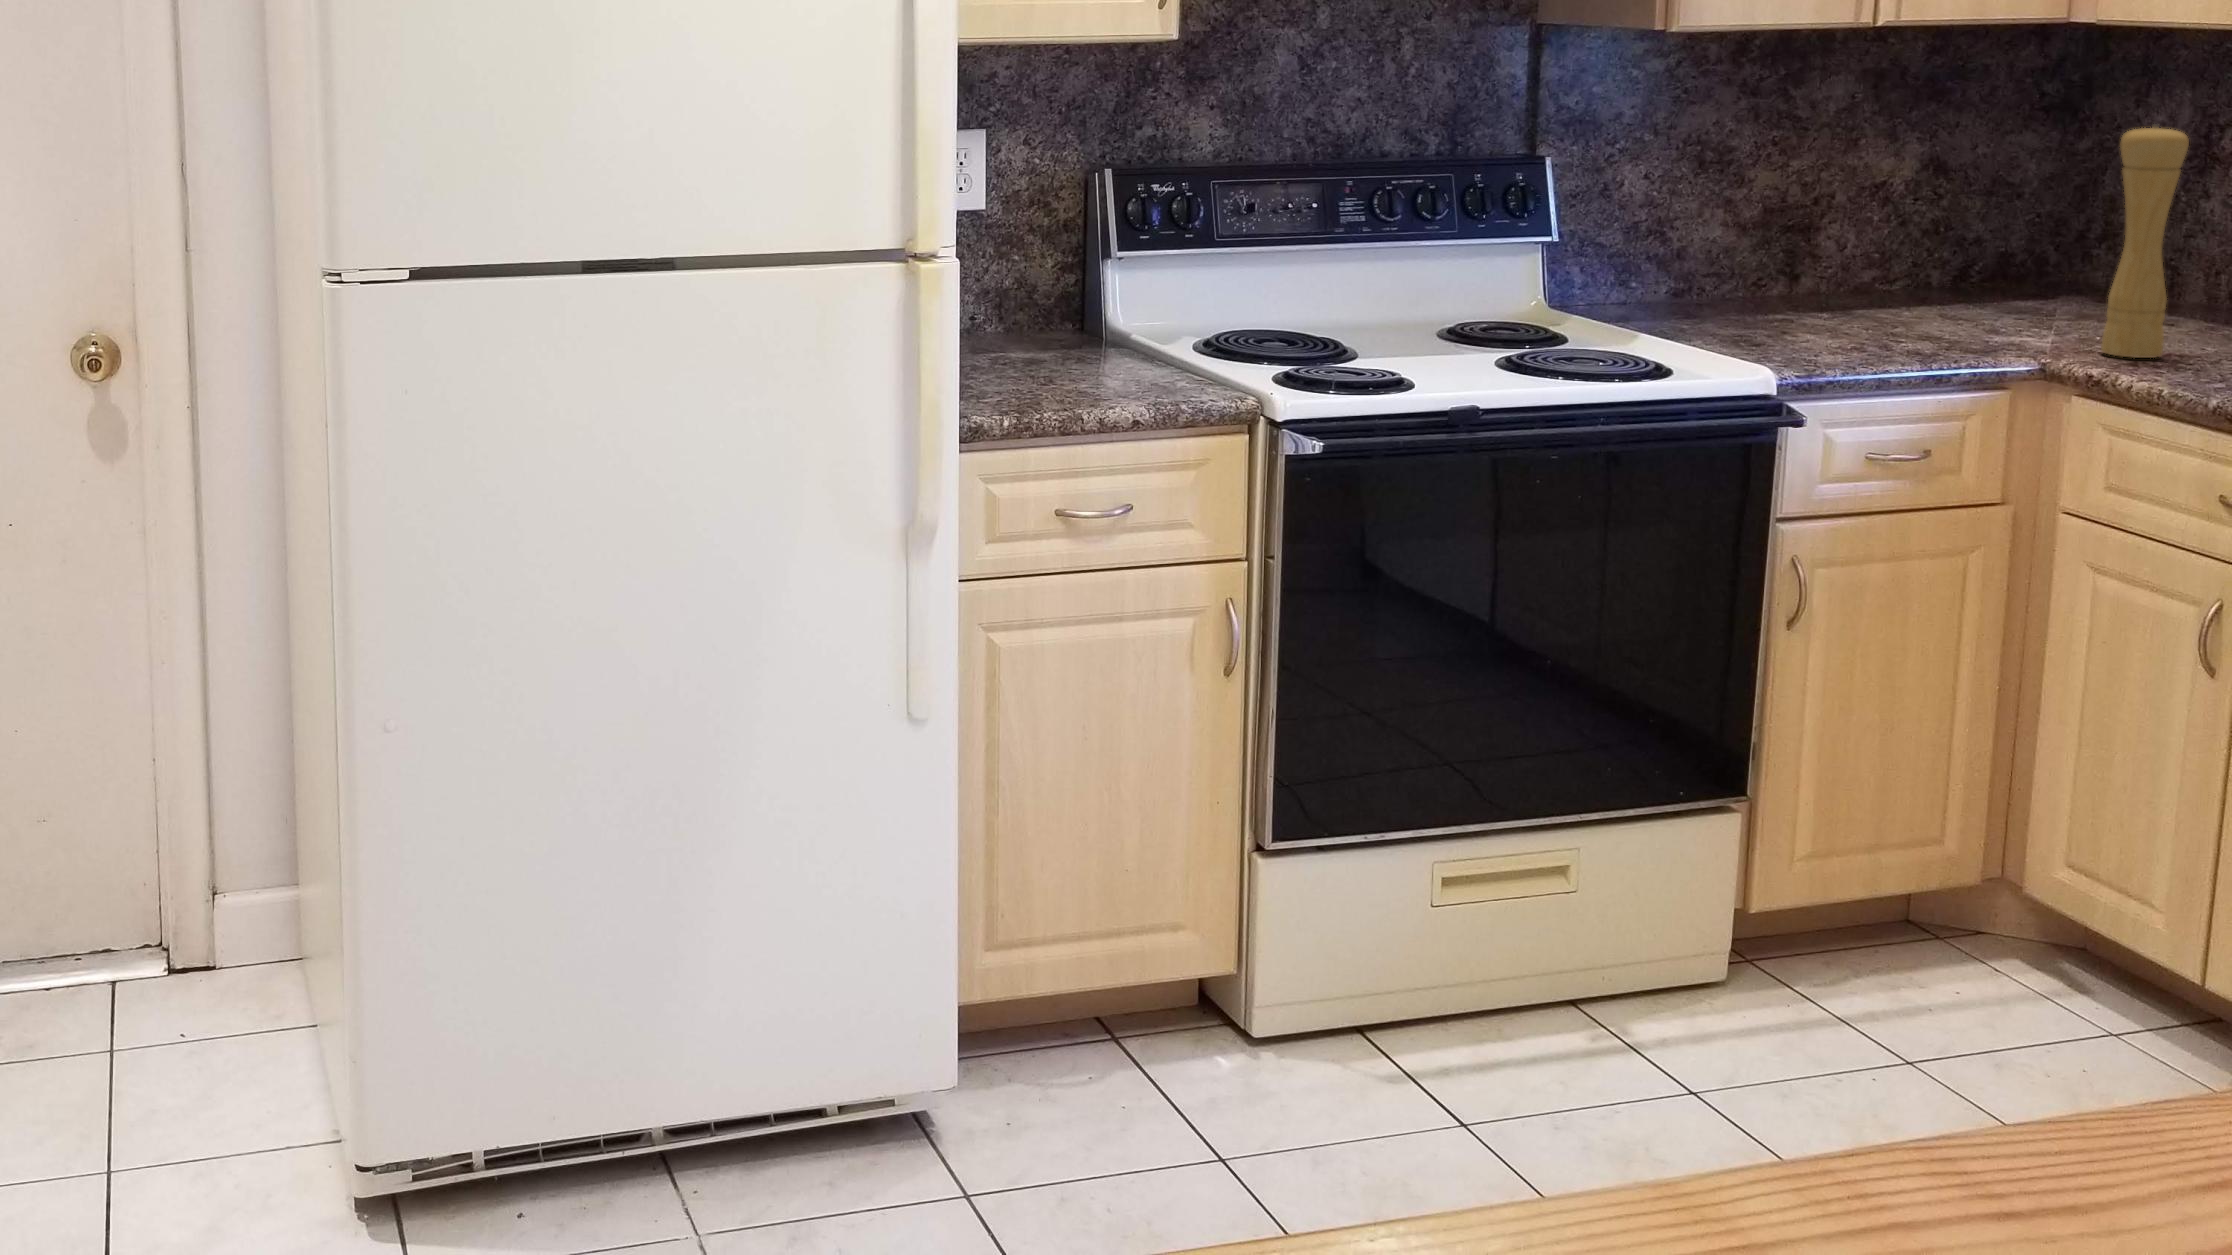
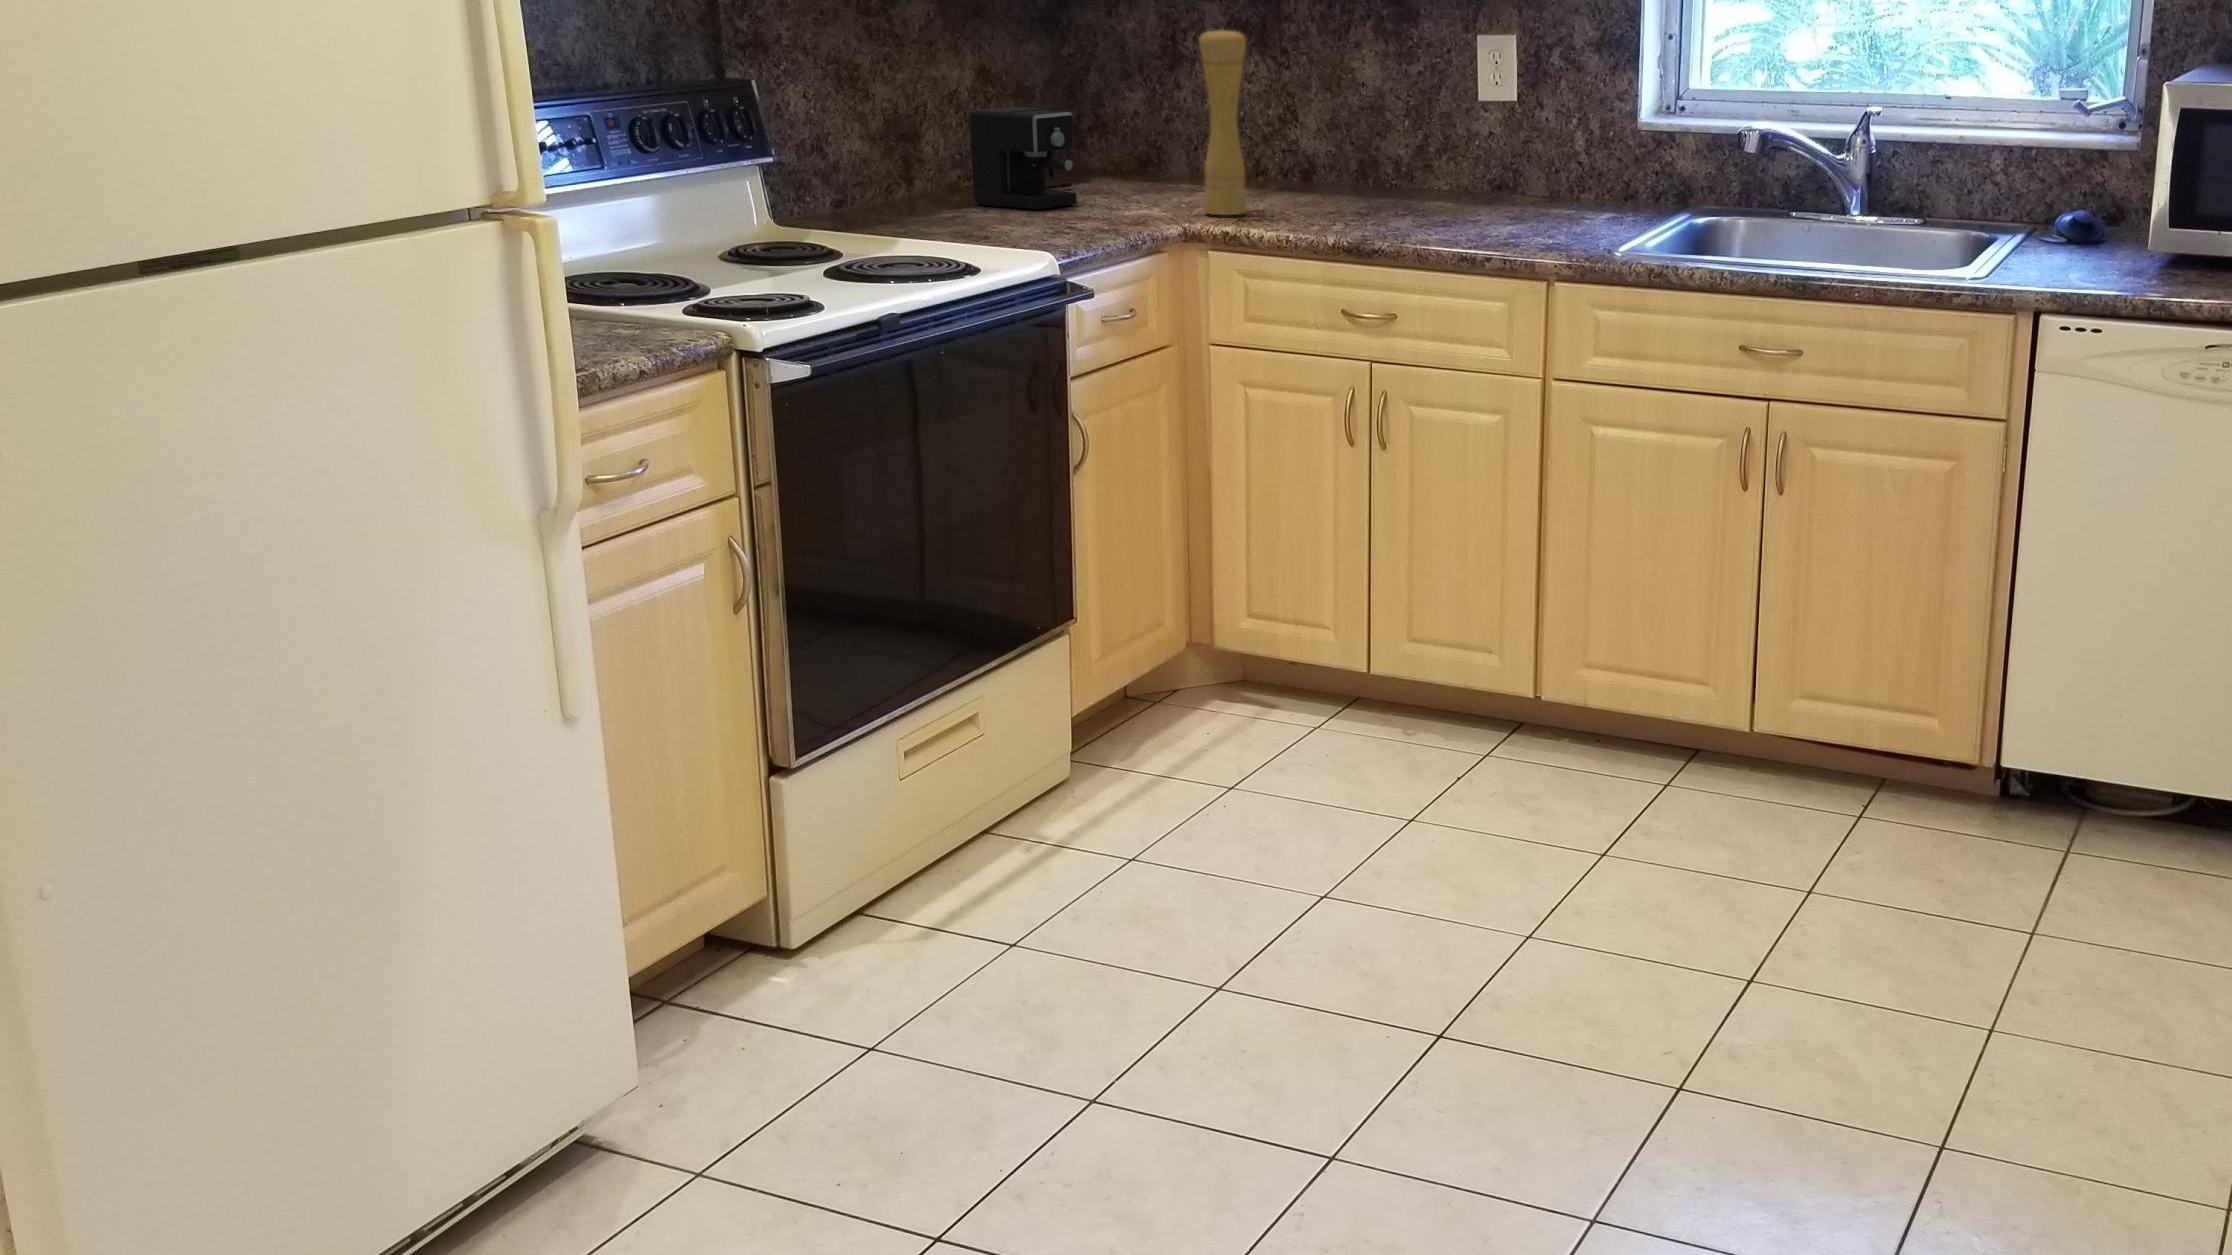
coffee maker: none [1846,206,2015,324] -> present [970,107,1077,209]

